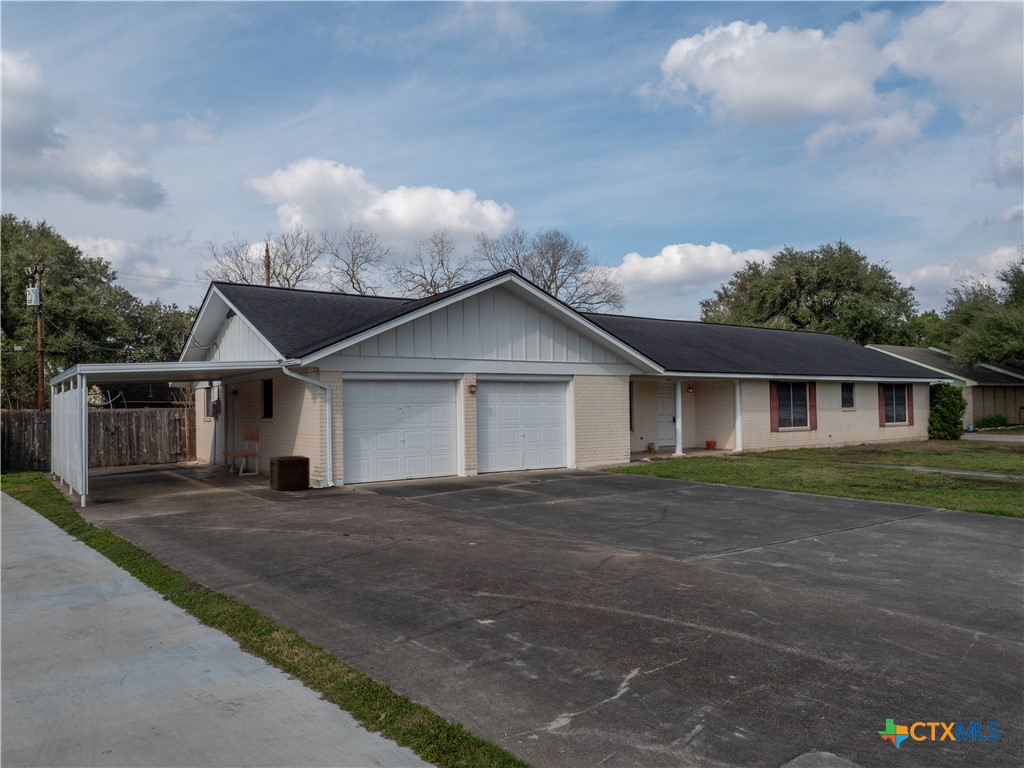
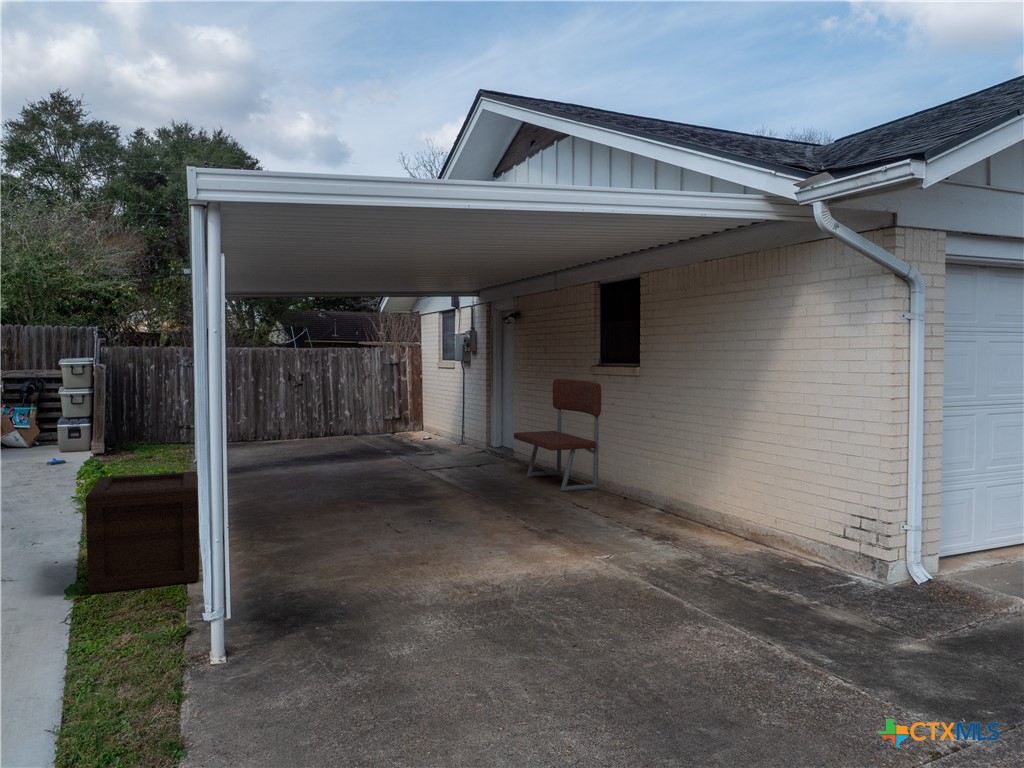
wooden crate: present [269,456,310,491] -> present [86,472,199,594]

